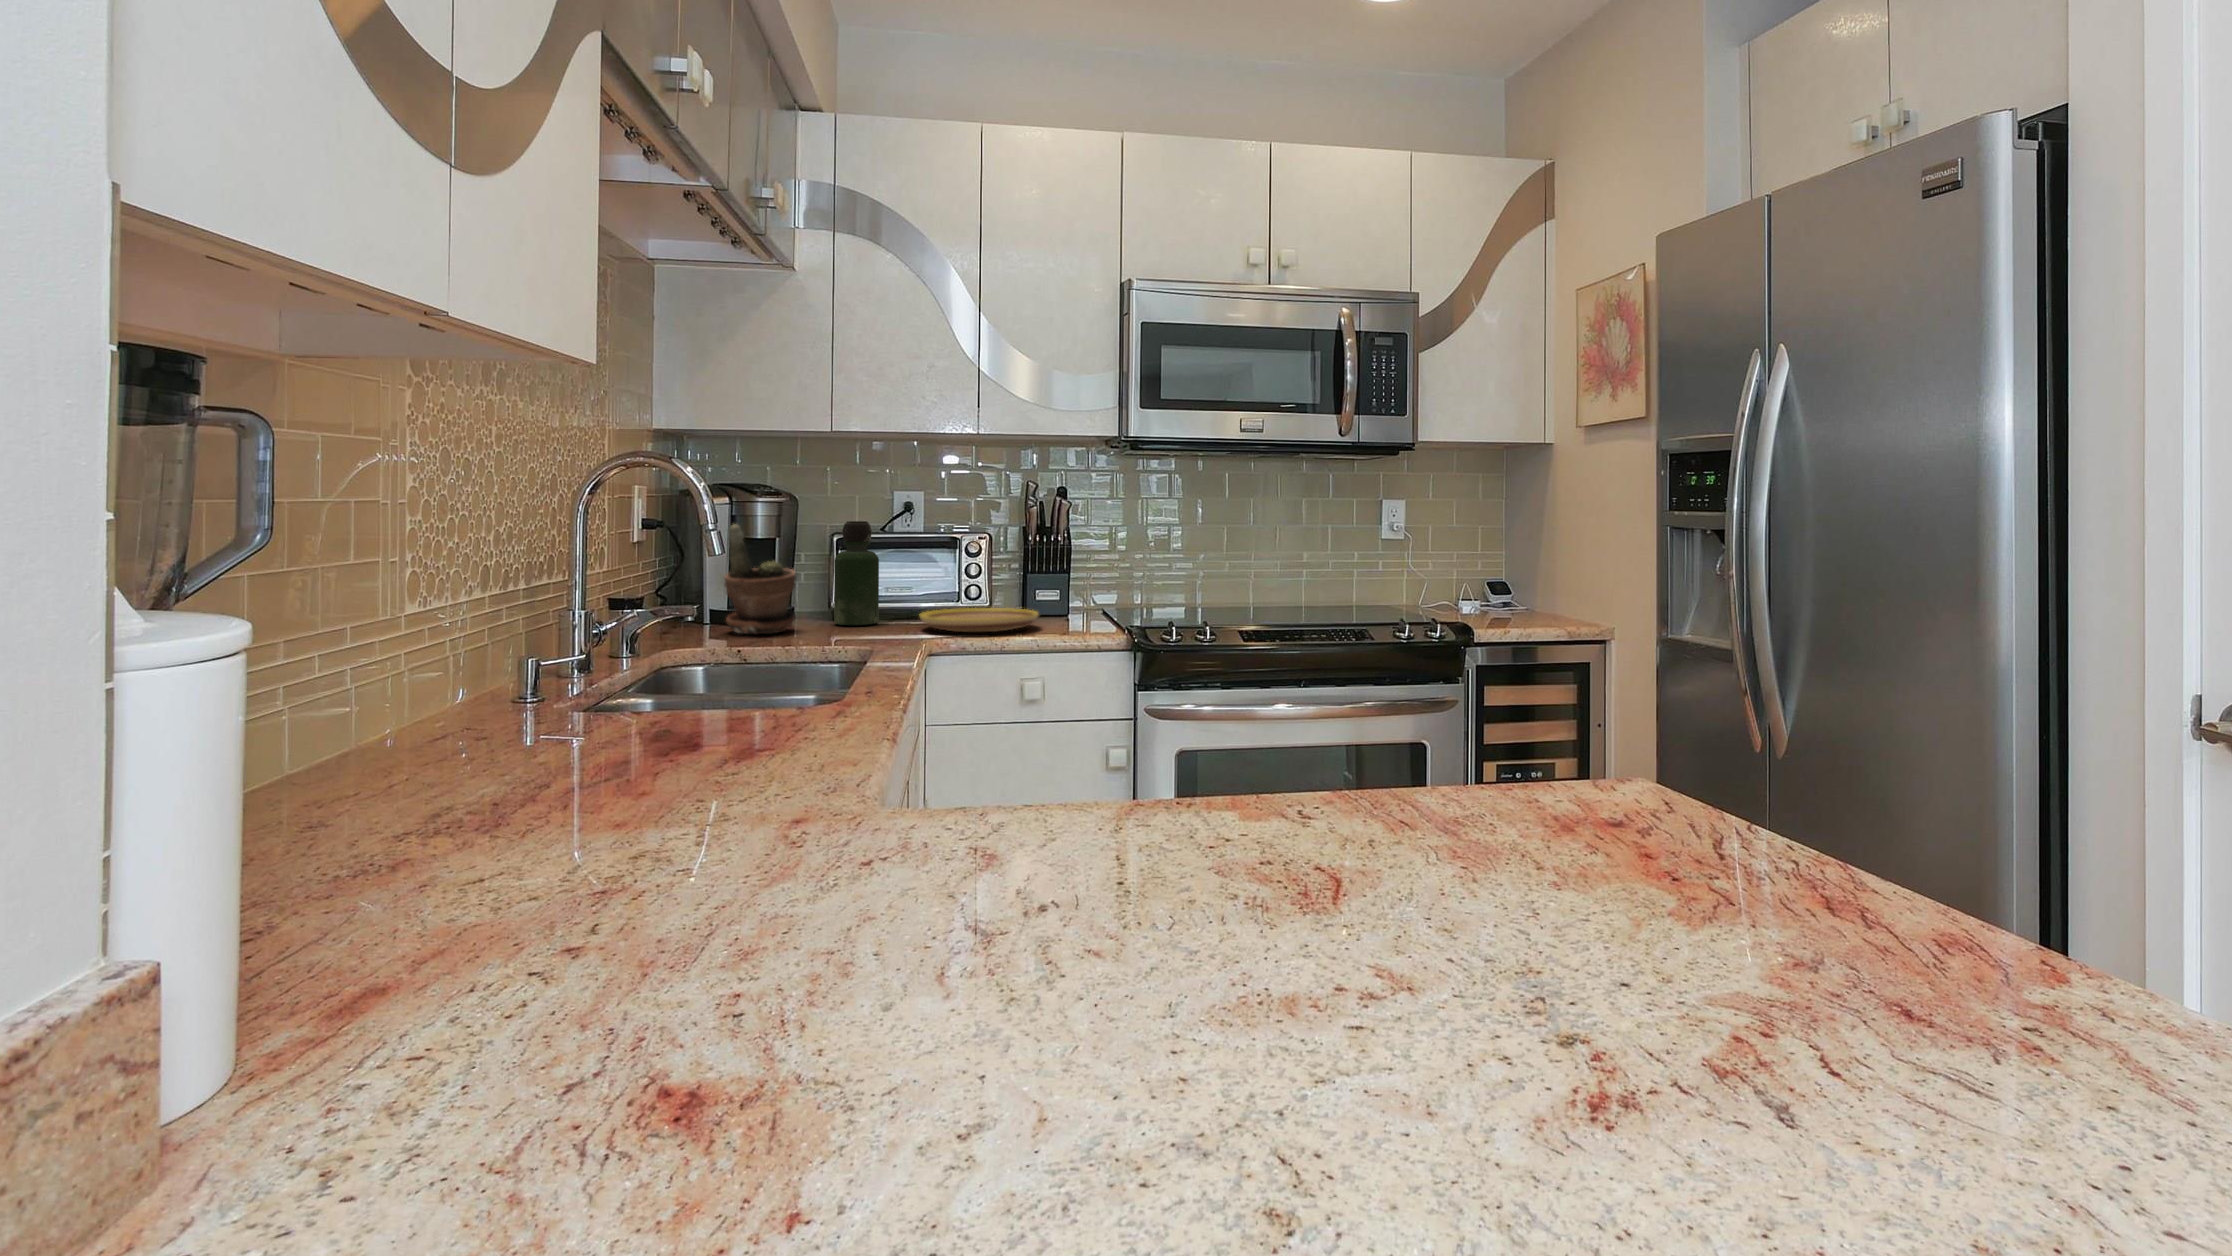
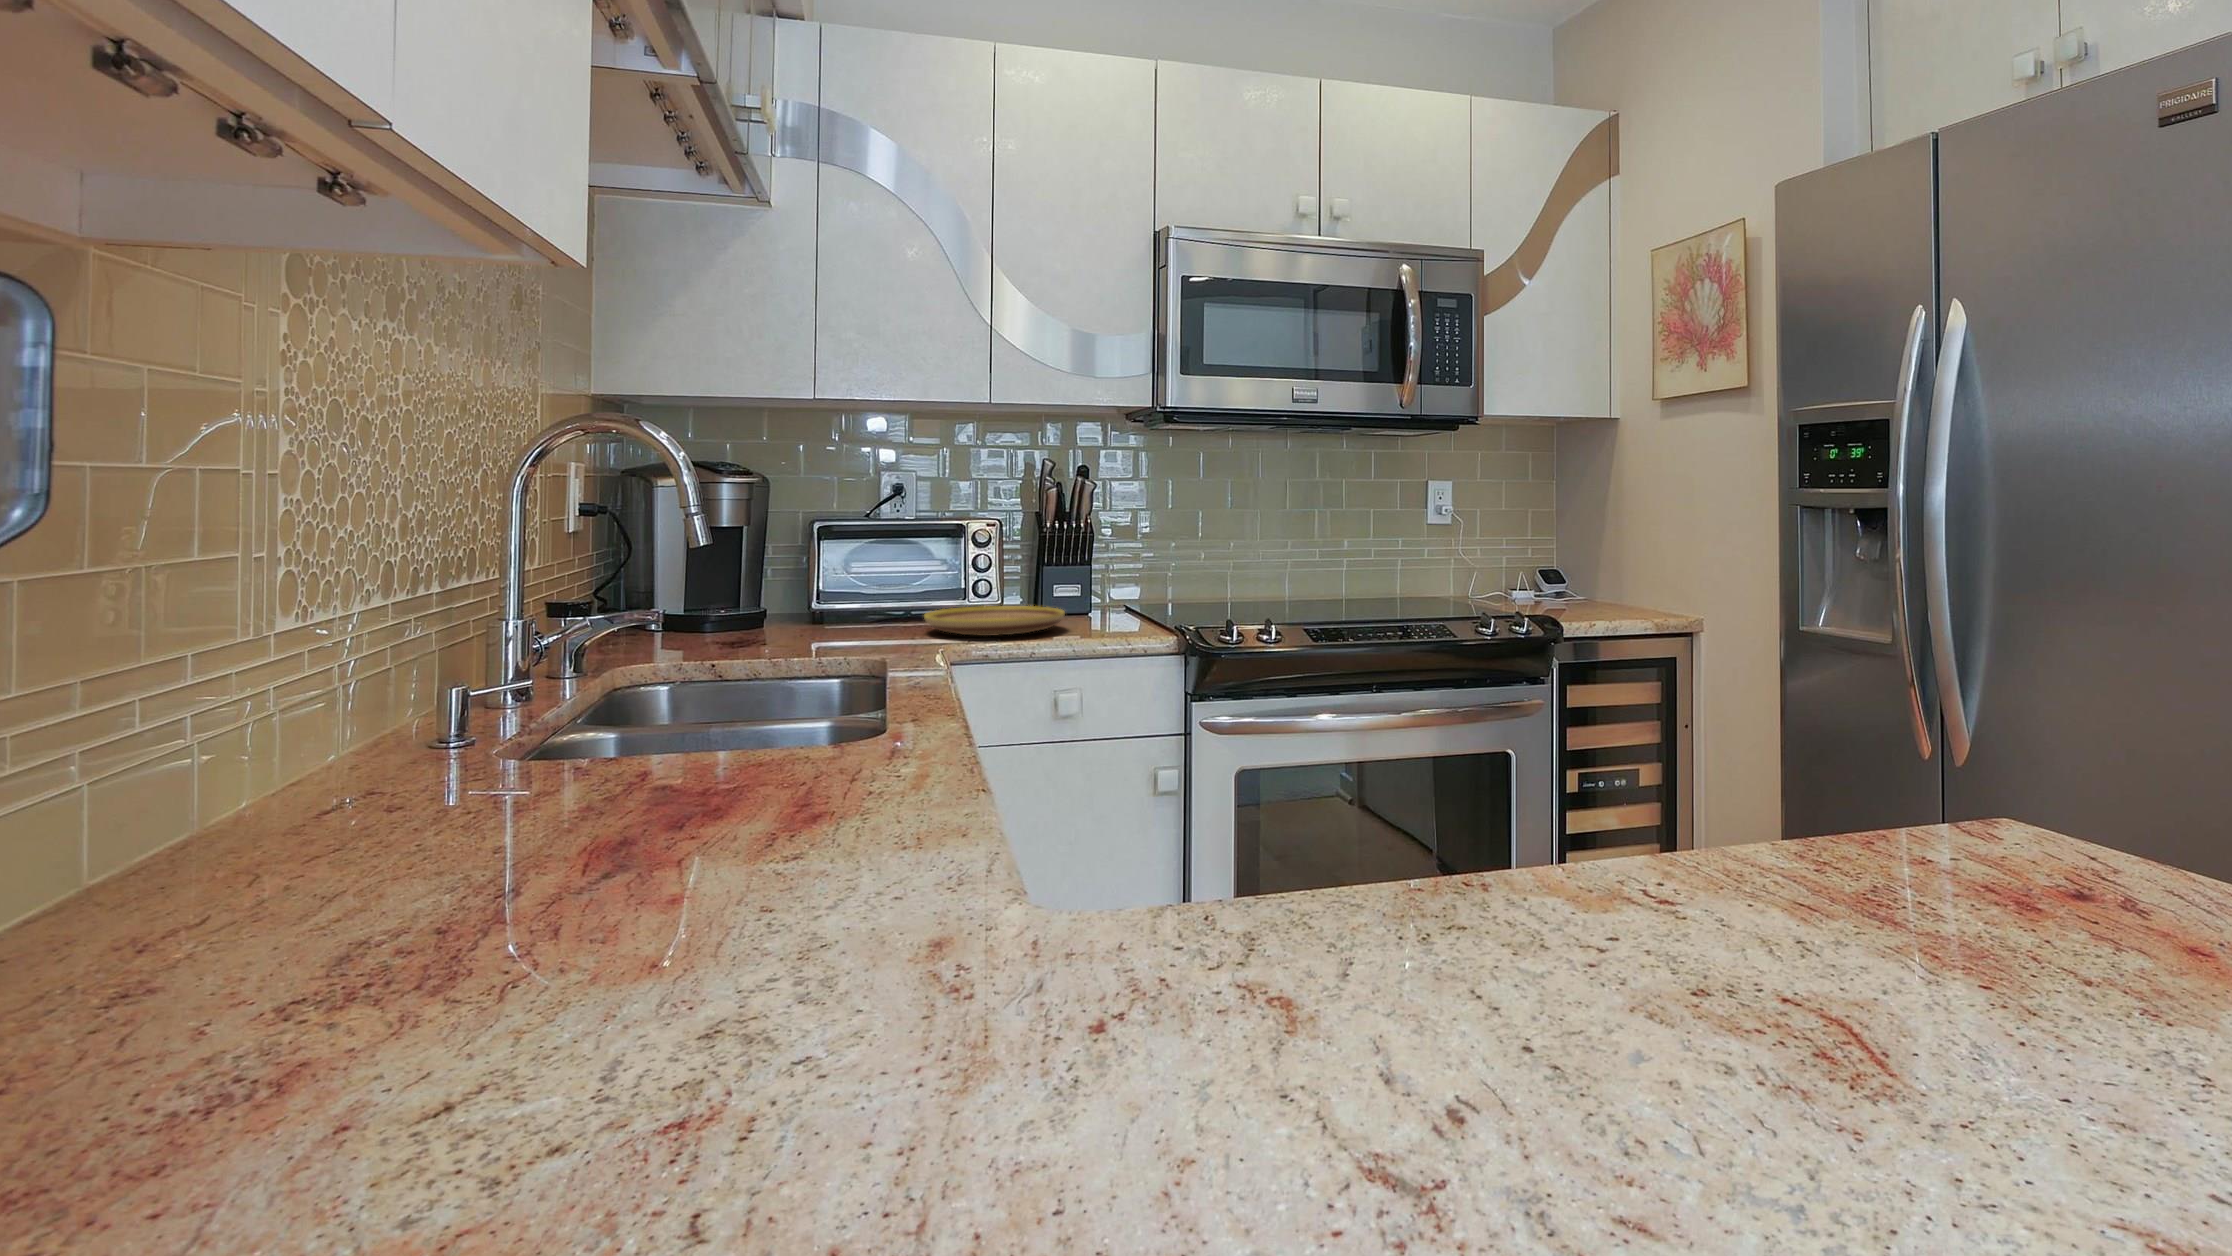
bottle: present [834,521,879,625] -> none [817,506,871,629]
potted plant: present [724,524,796,634] -> none [686,509,774,643]

